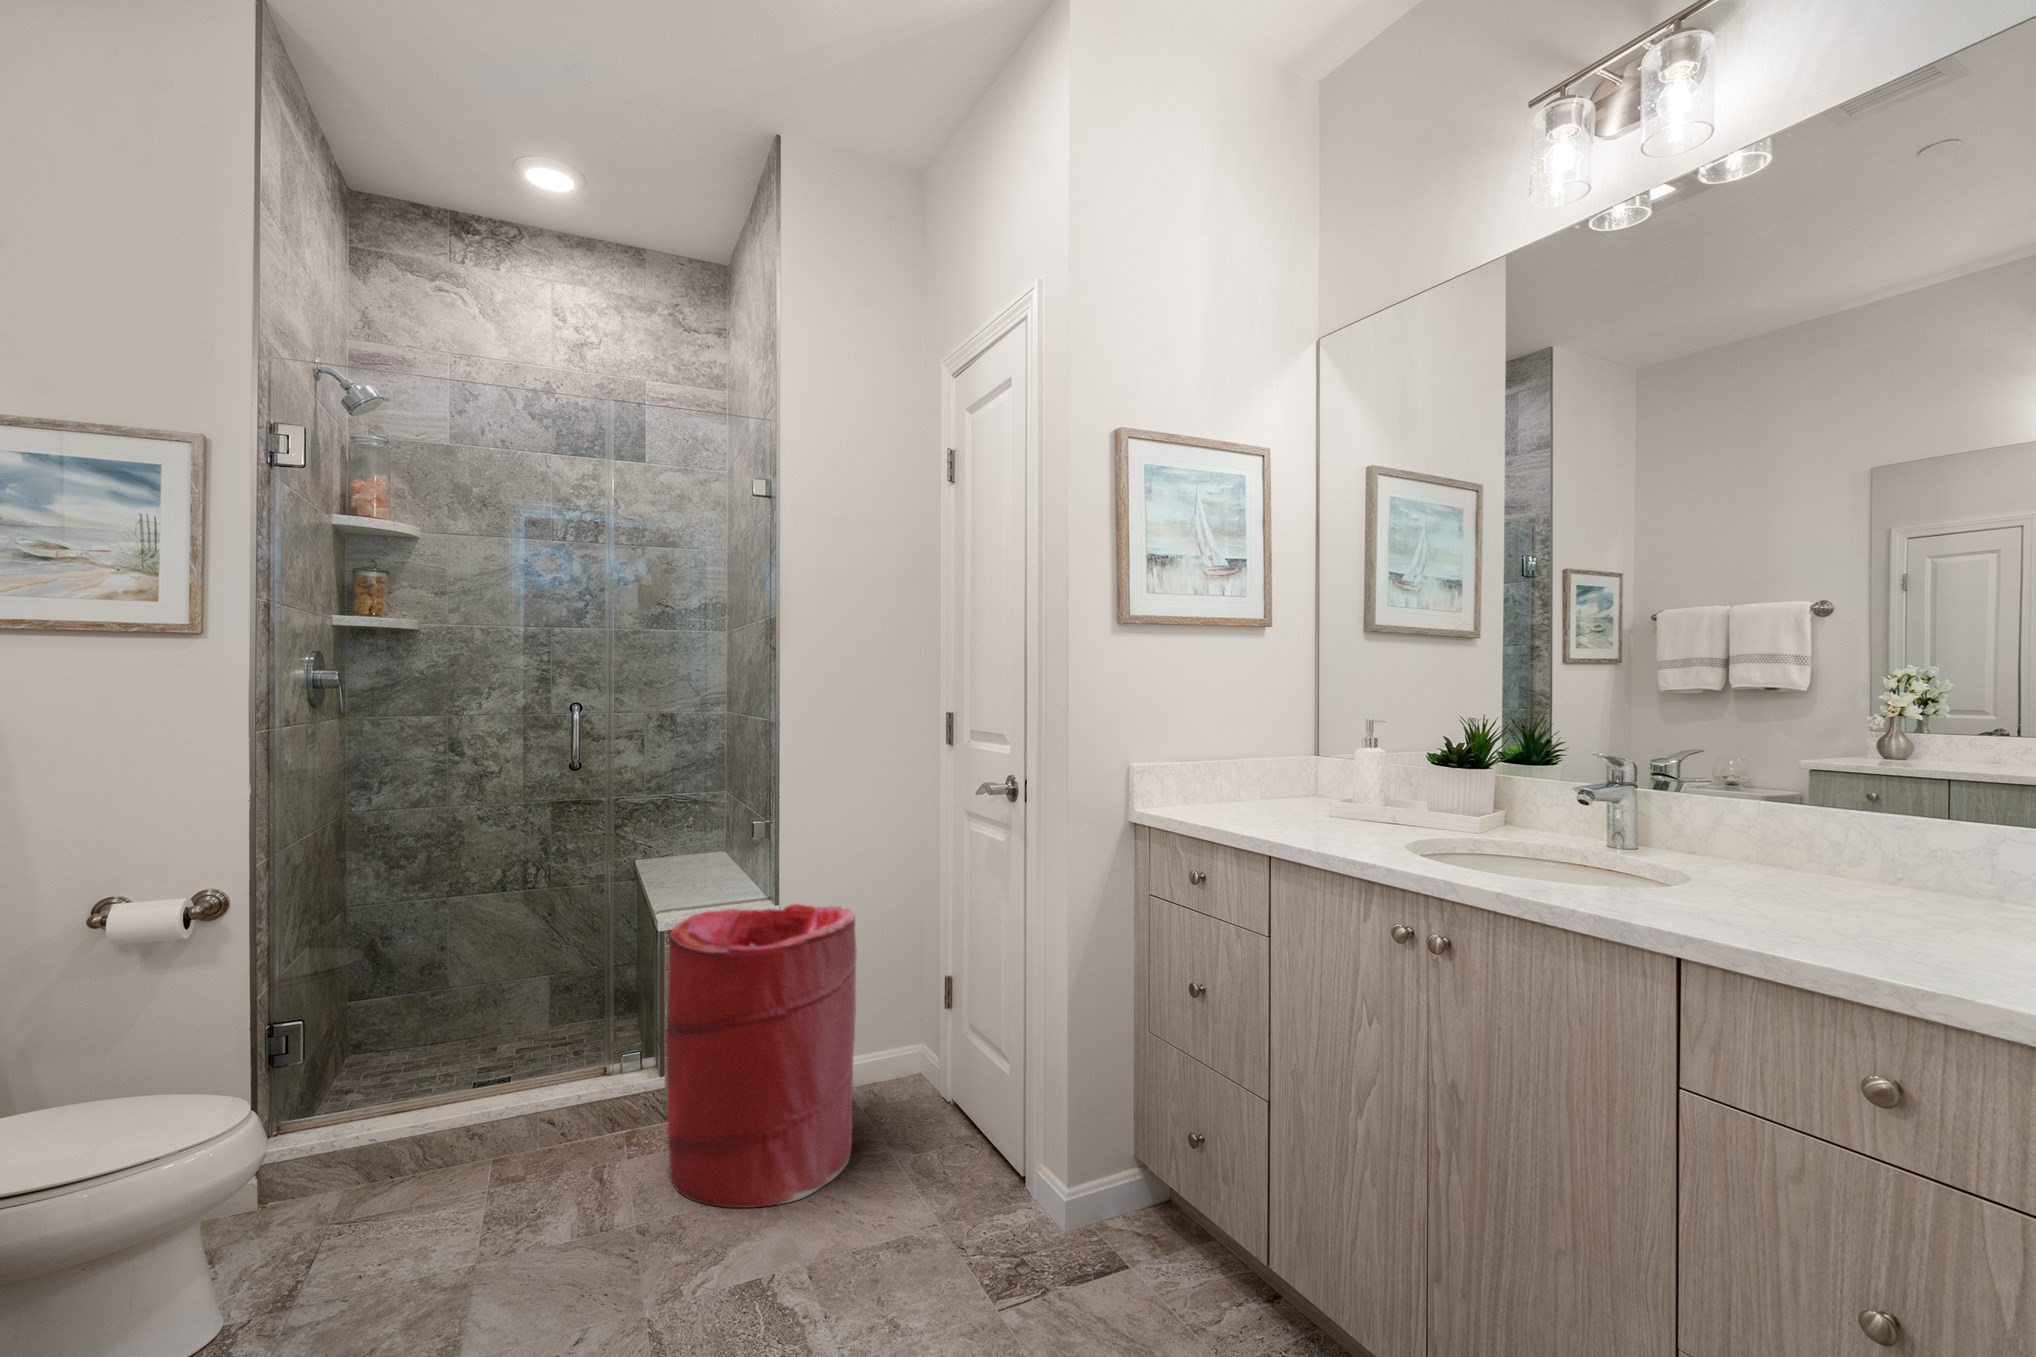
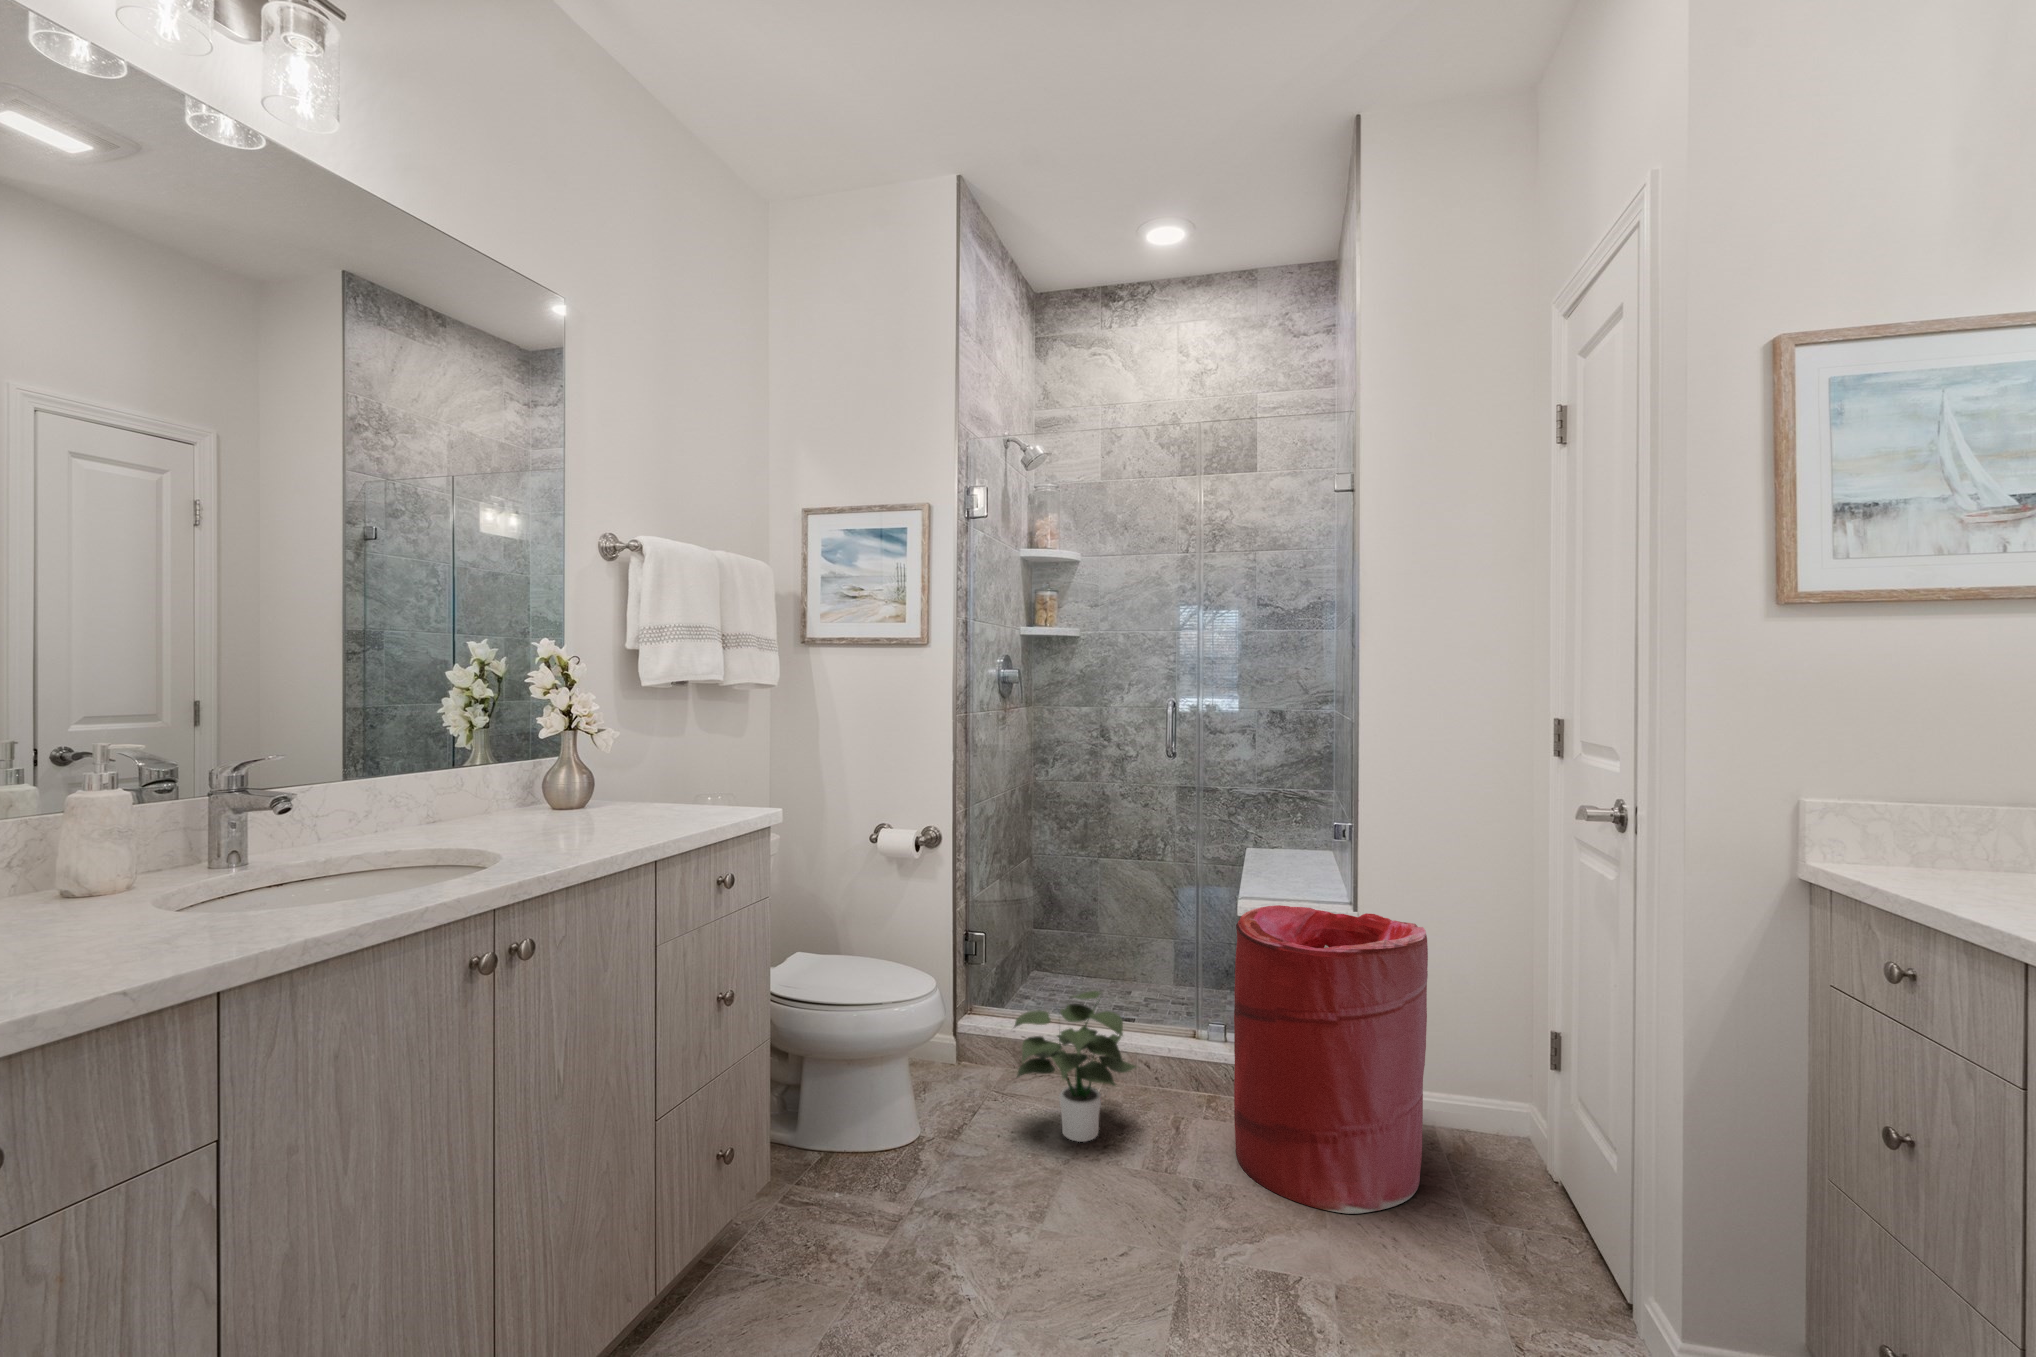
potted plant: none [375,1050,551,1239] -> present [1015,991,1137,1142]

